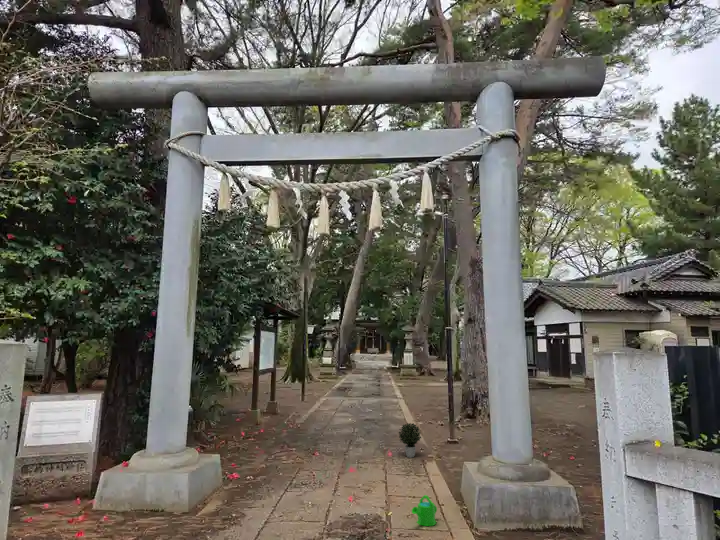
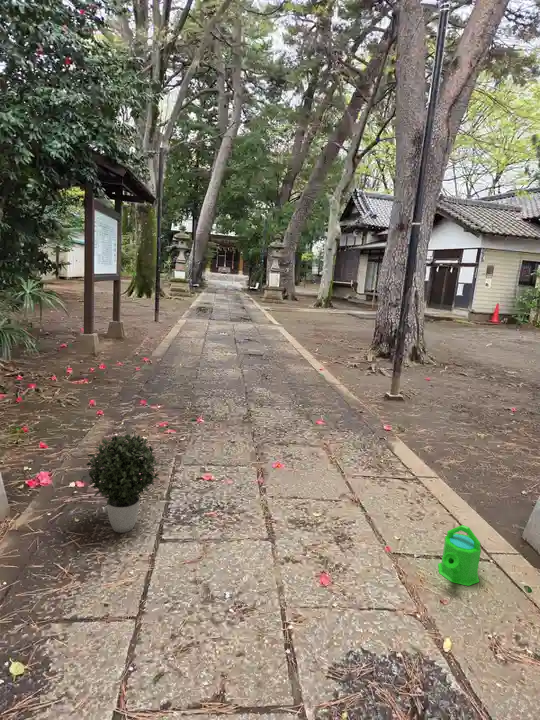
potted plant: present [399,423,421,458] -> present [87,434,159,533]

